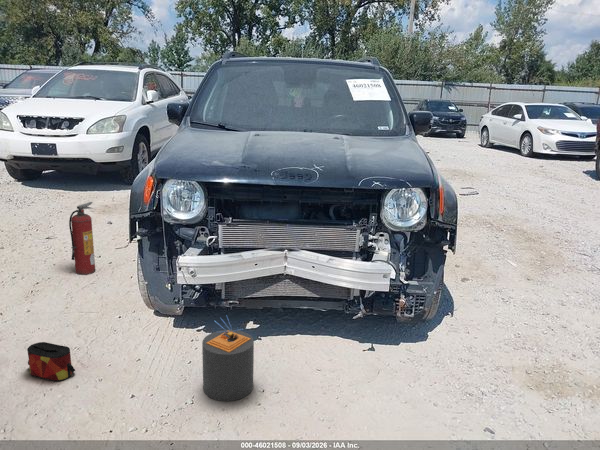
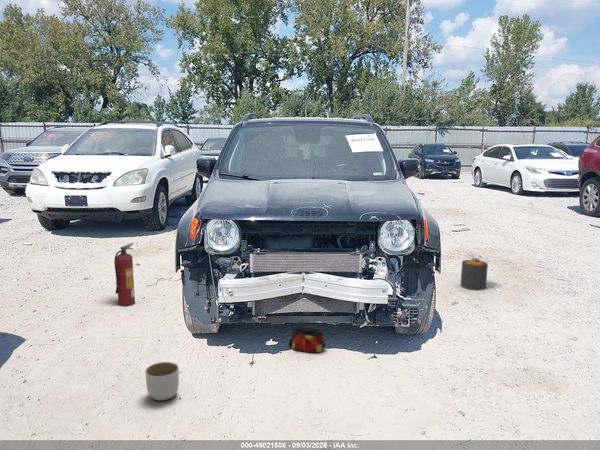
trash can: present [202,315,254,401] -> present [461,257,488,290]
bag: present [27,342,75,381] -> present [289,327,325,353]
planter: none [81,357,125,406] -> present [145,362,179,401]

